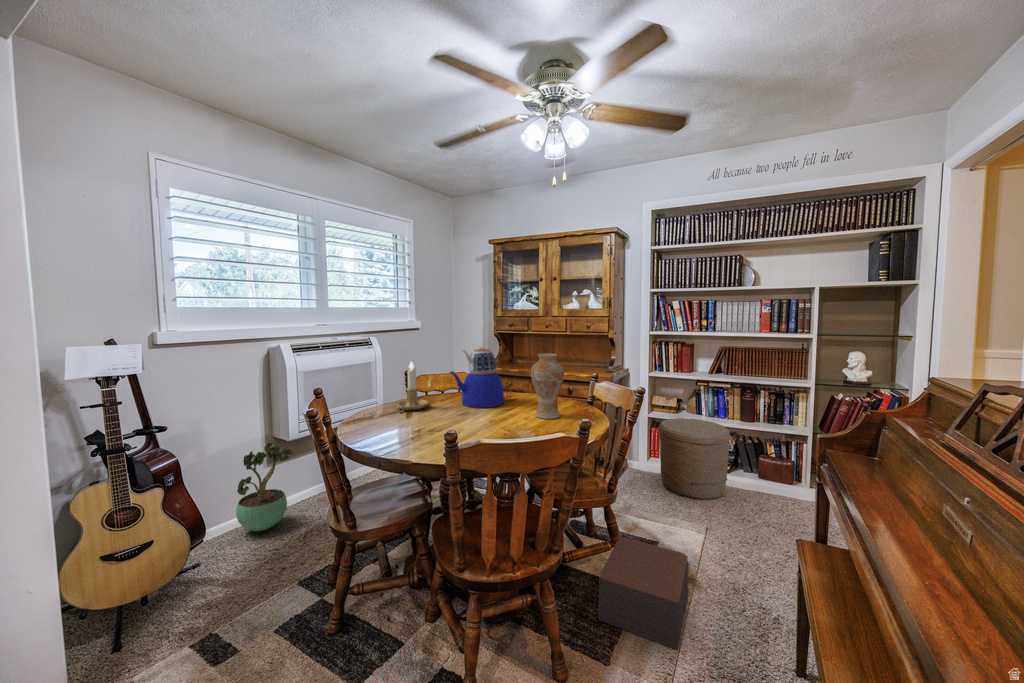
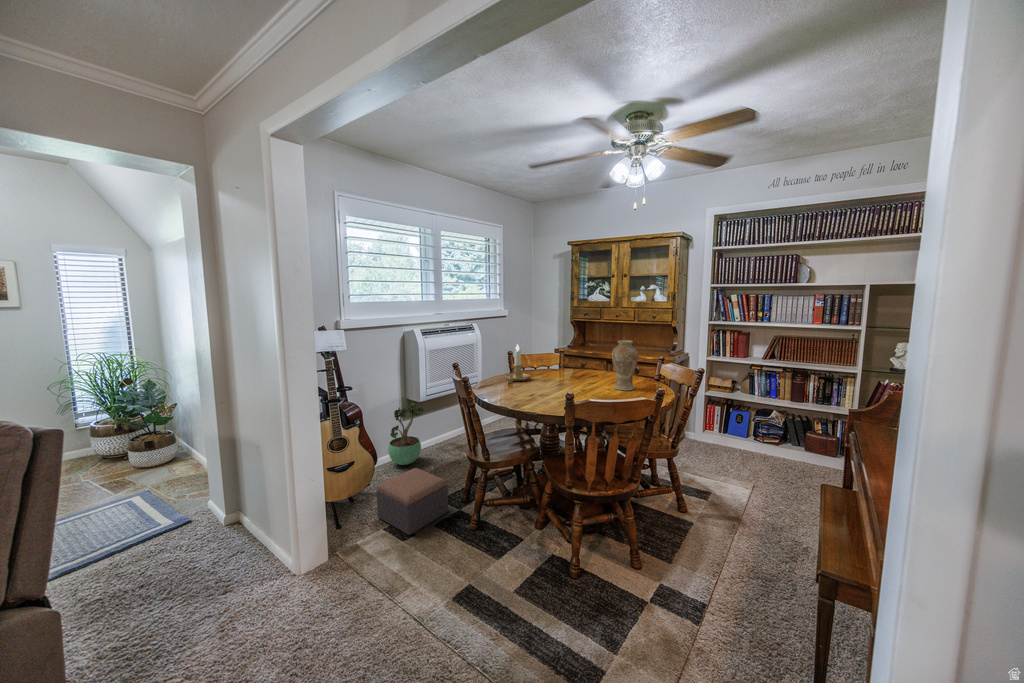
teapot: present [450,348,511,408] -> none [546,332,592,381]
woven basket: present [658,418,730,499] -> none [714,397,780,465]
footstool: present [599,537,689,649] -> present [377,468,448,535]

